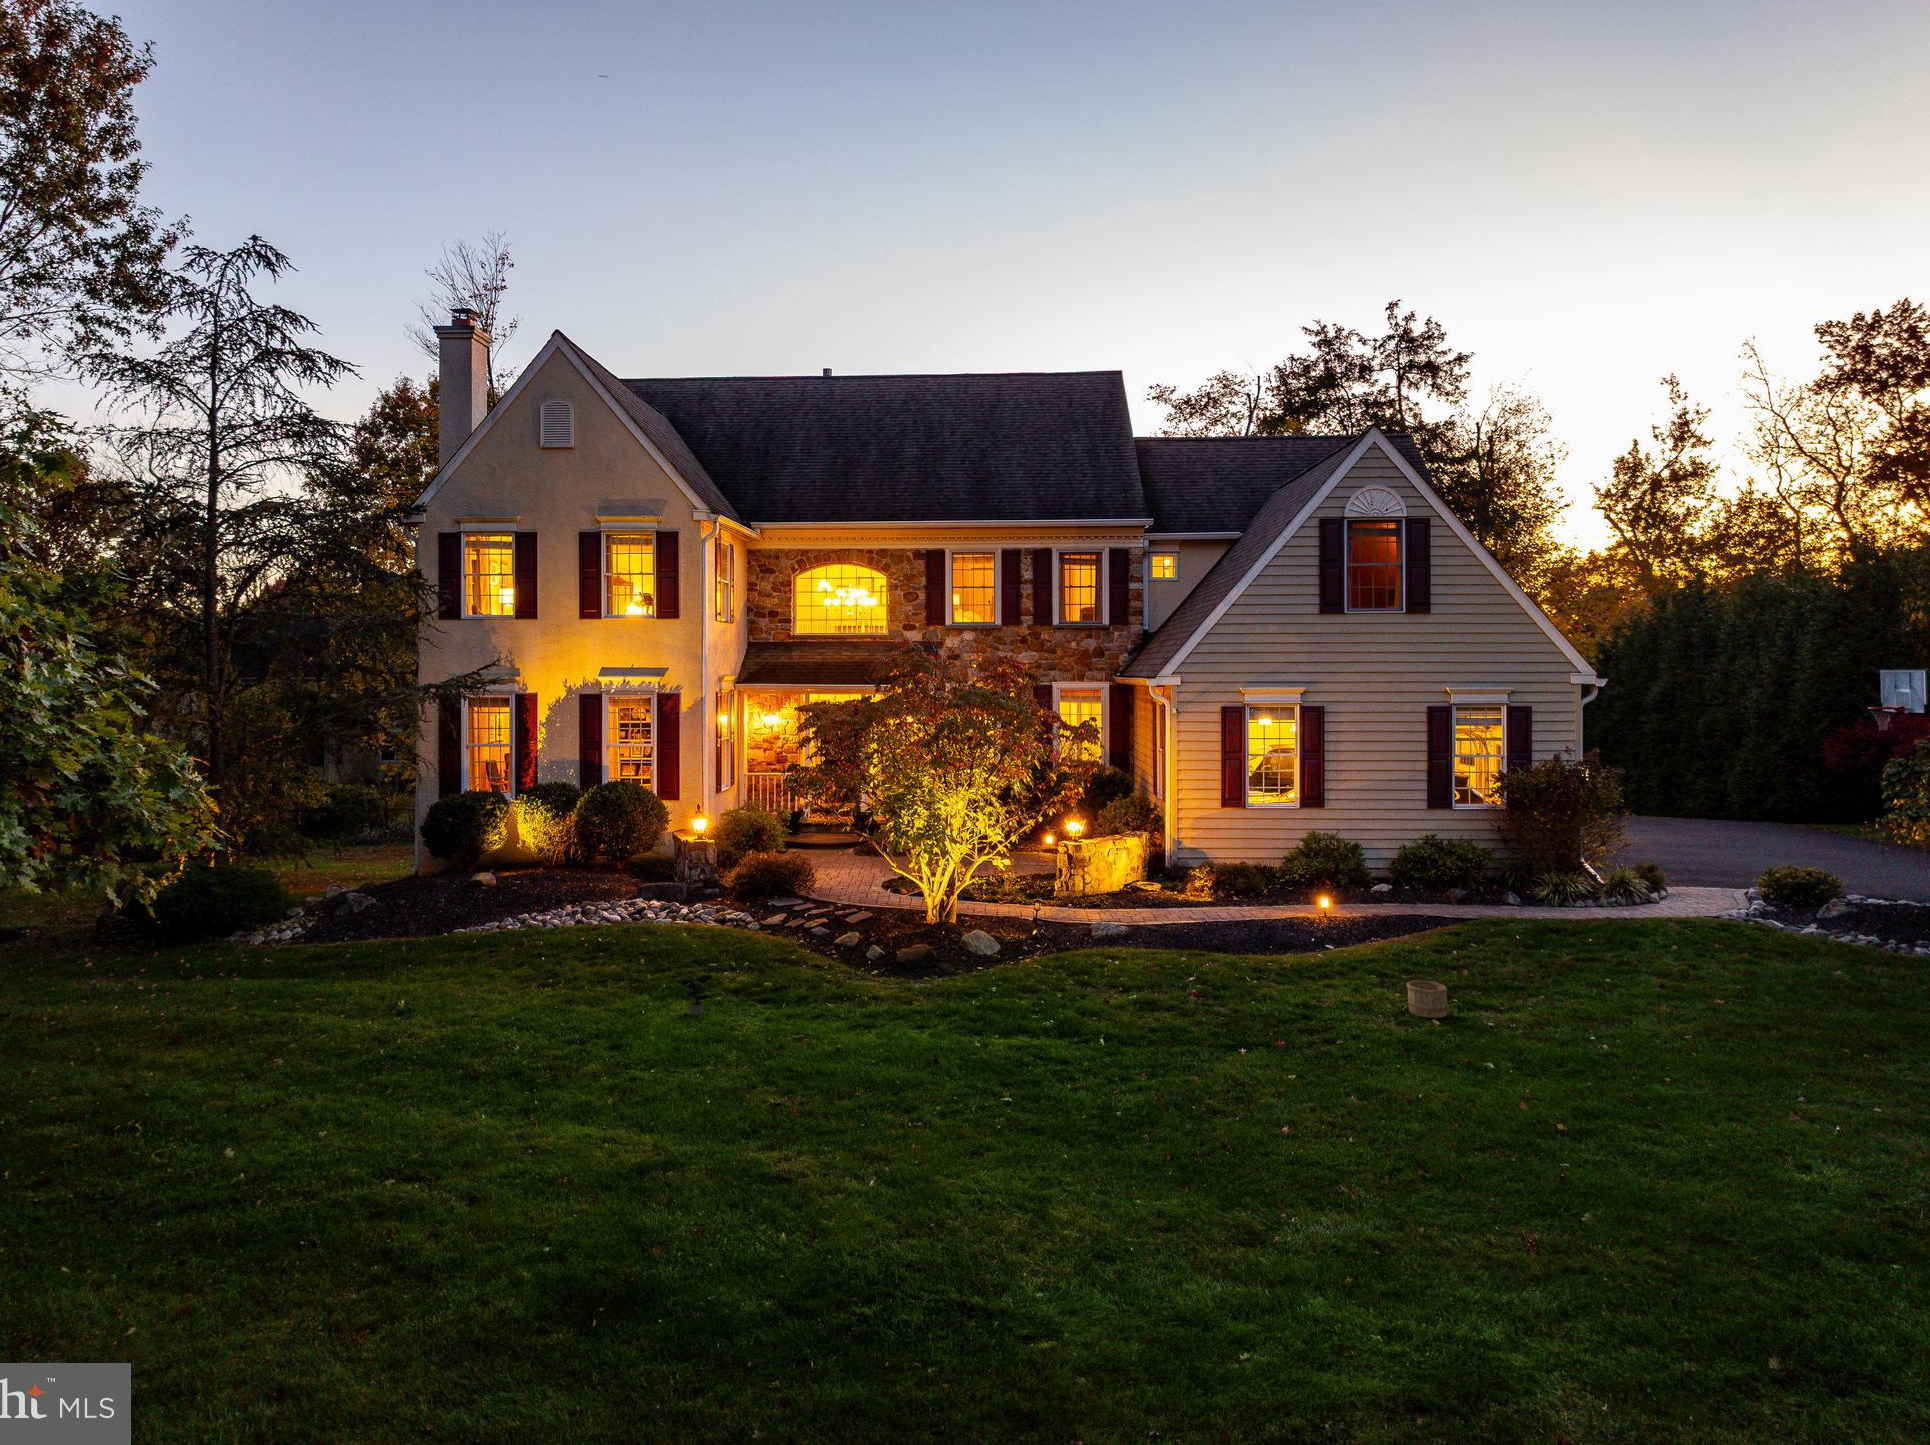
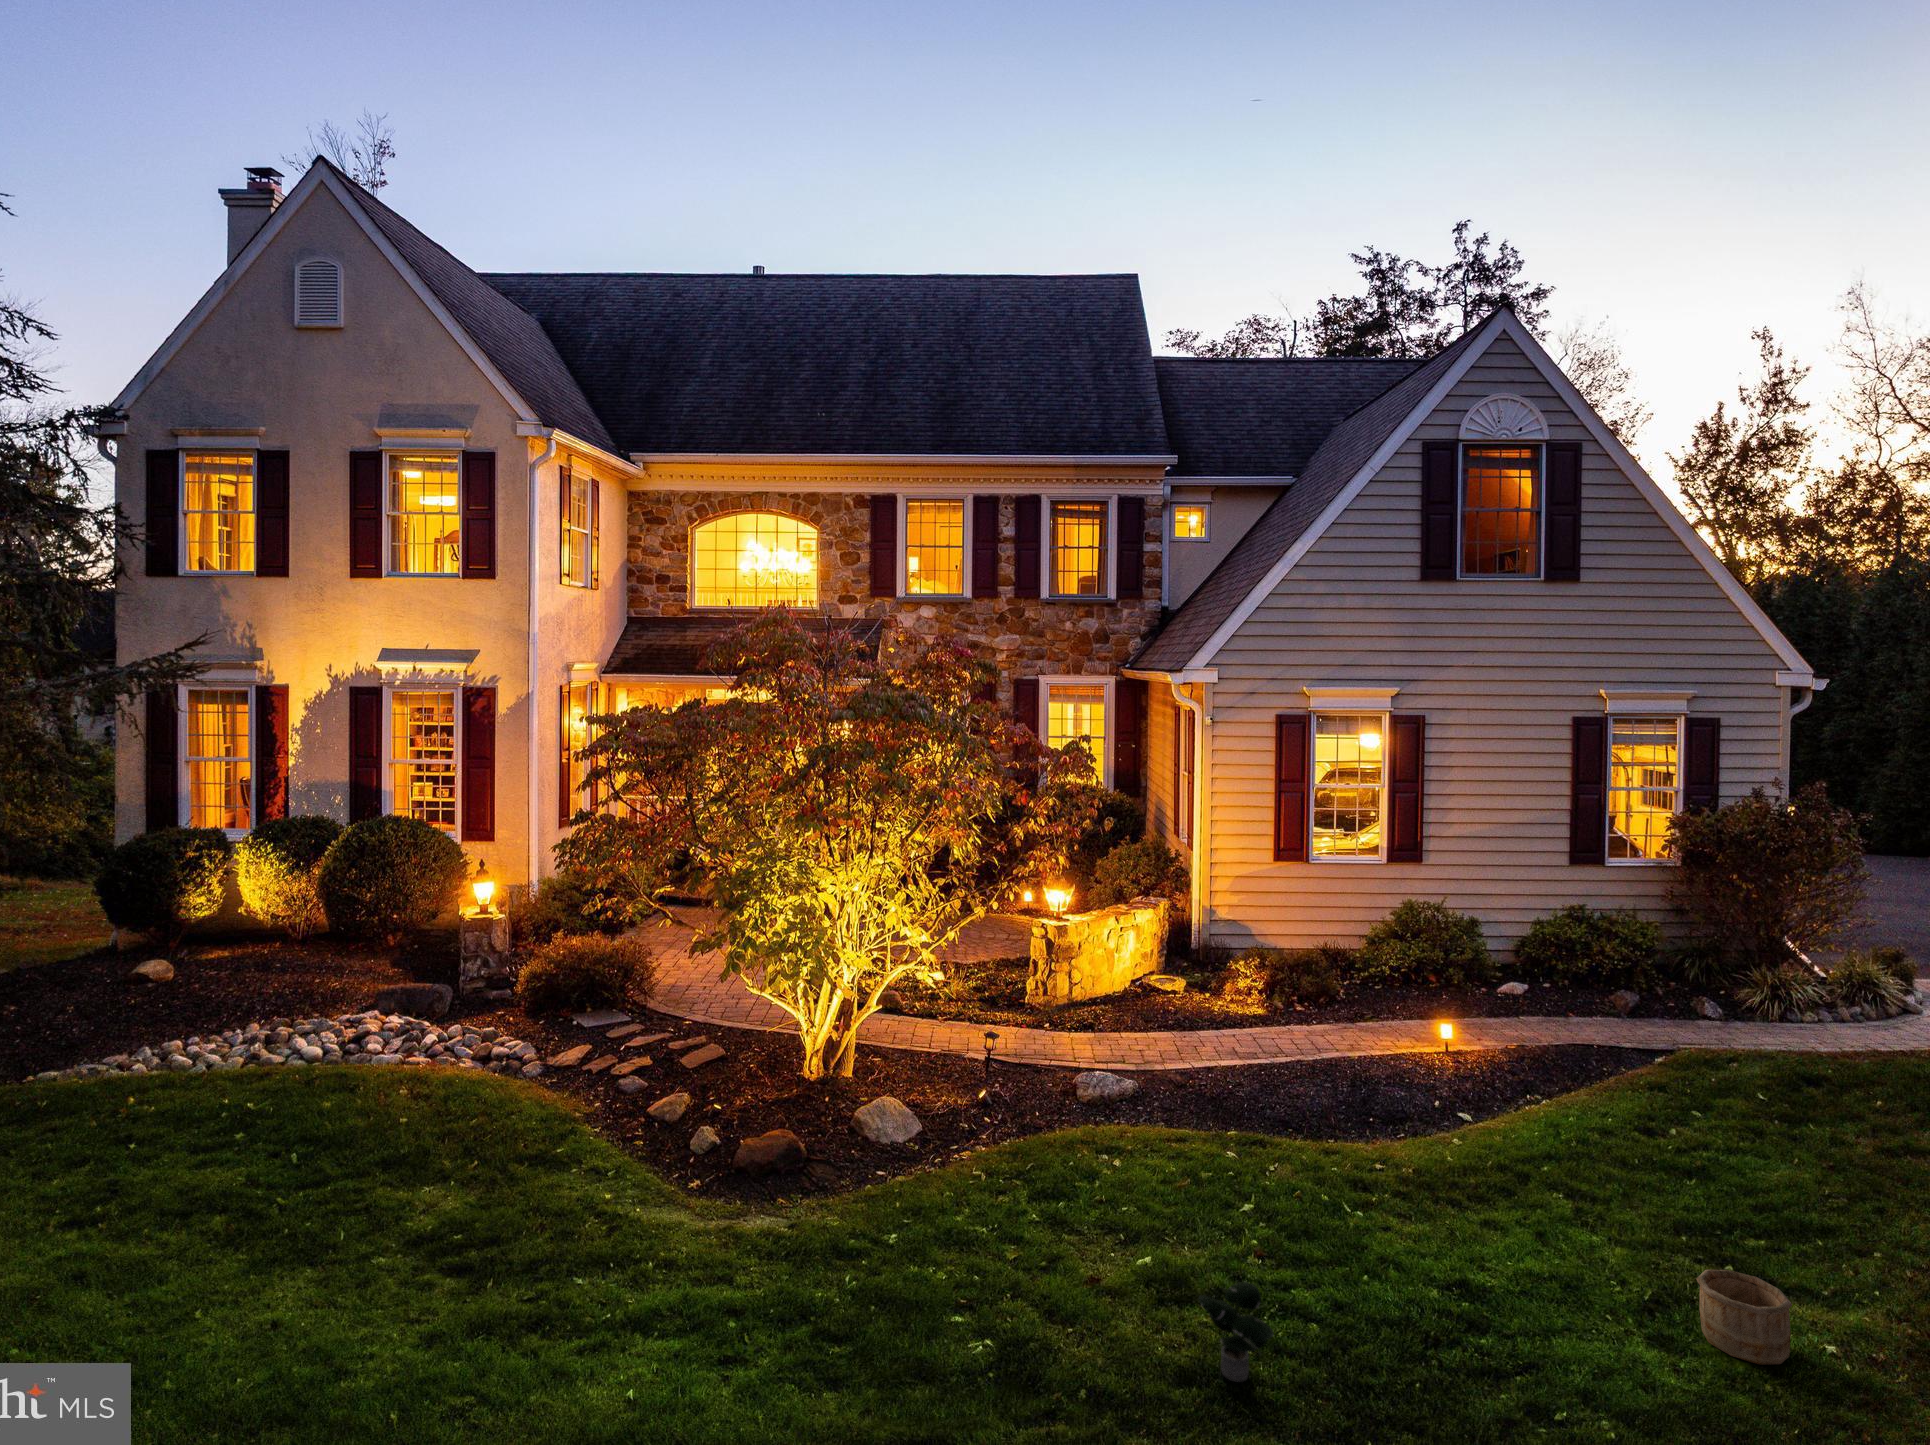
potted plant: present [680,974,712,1016] -> present [1198,1282,1274,1382]

